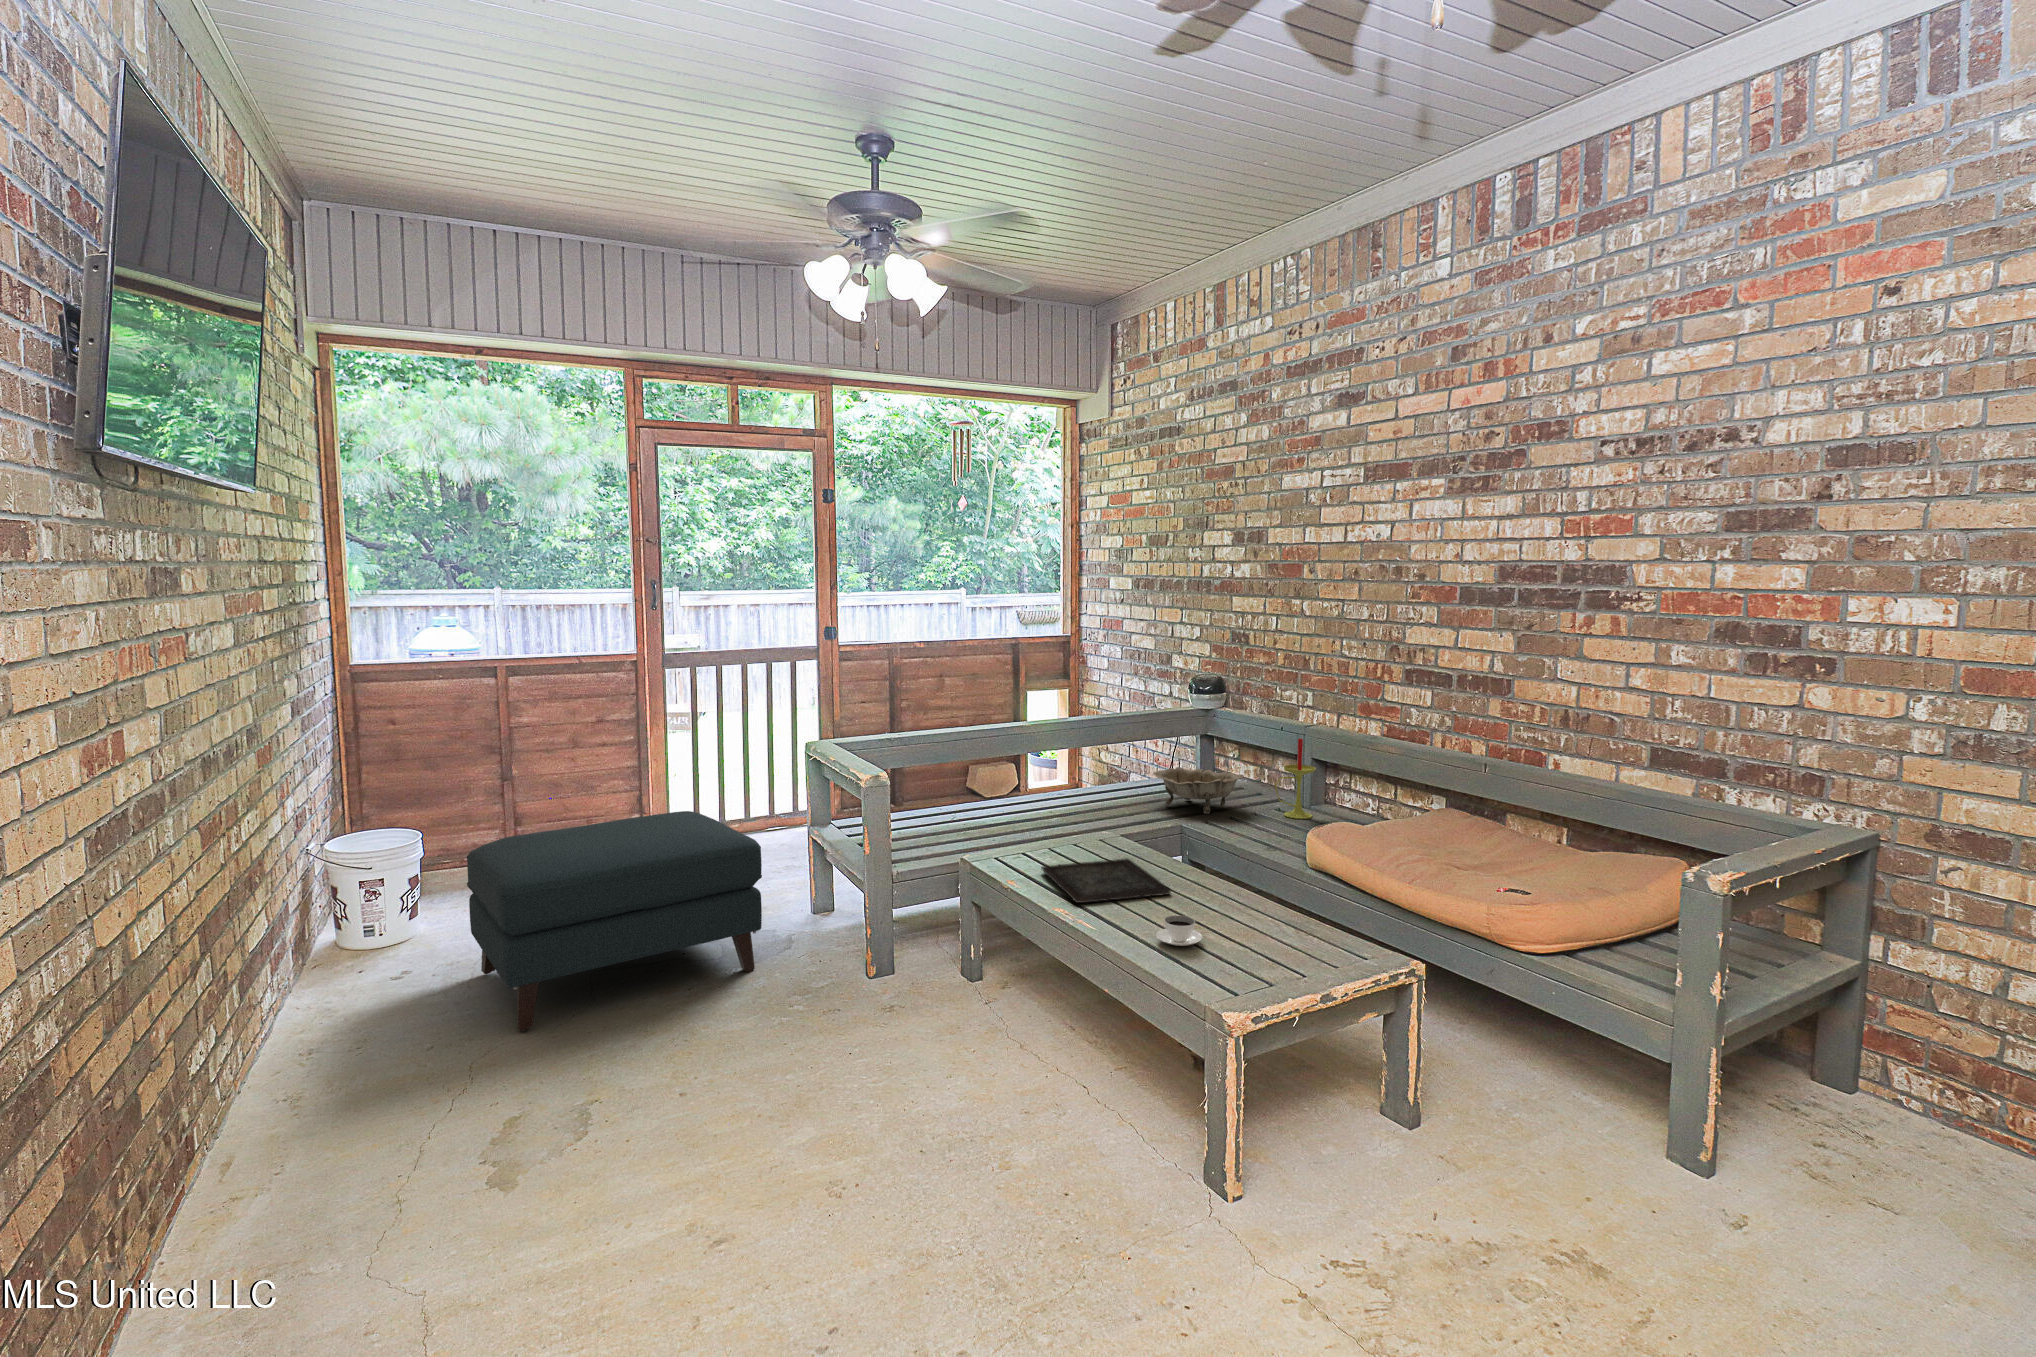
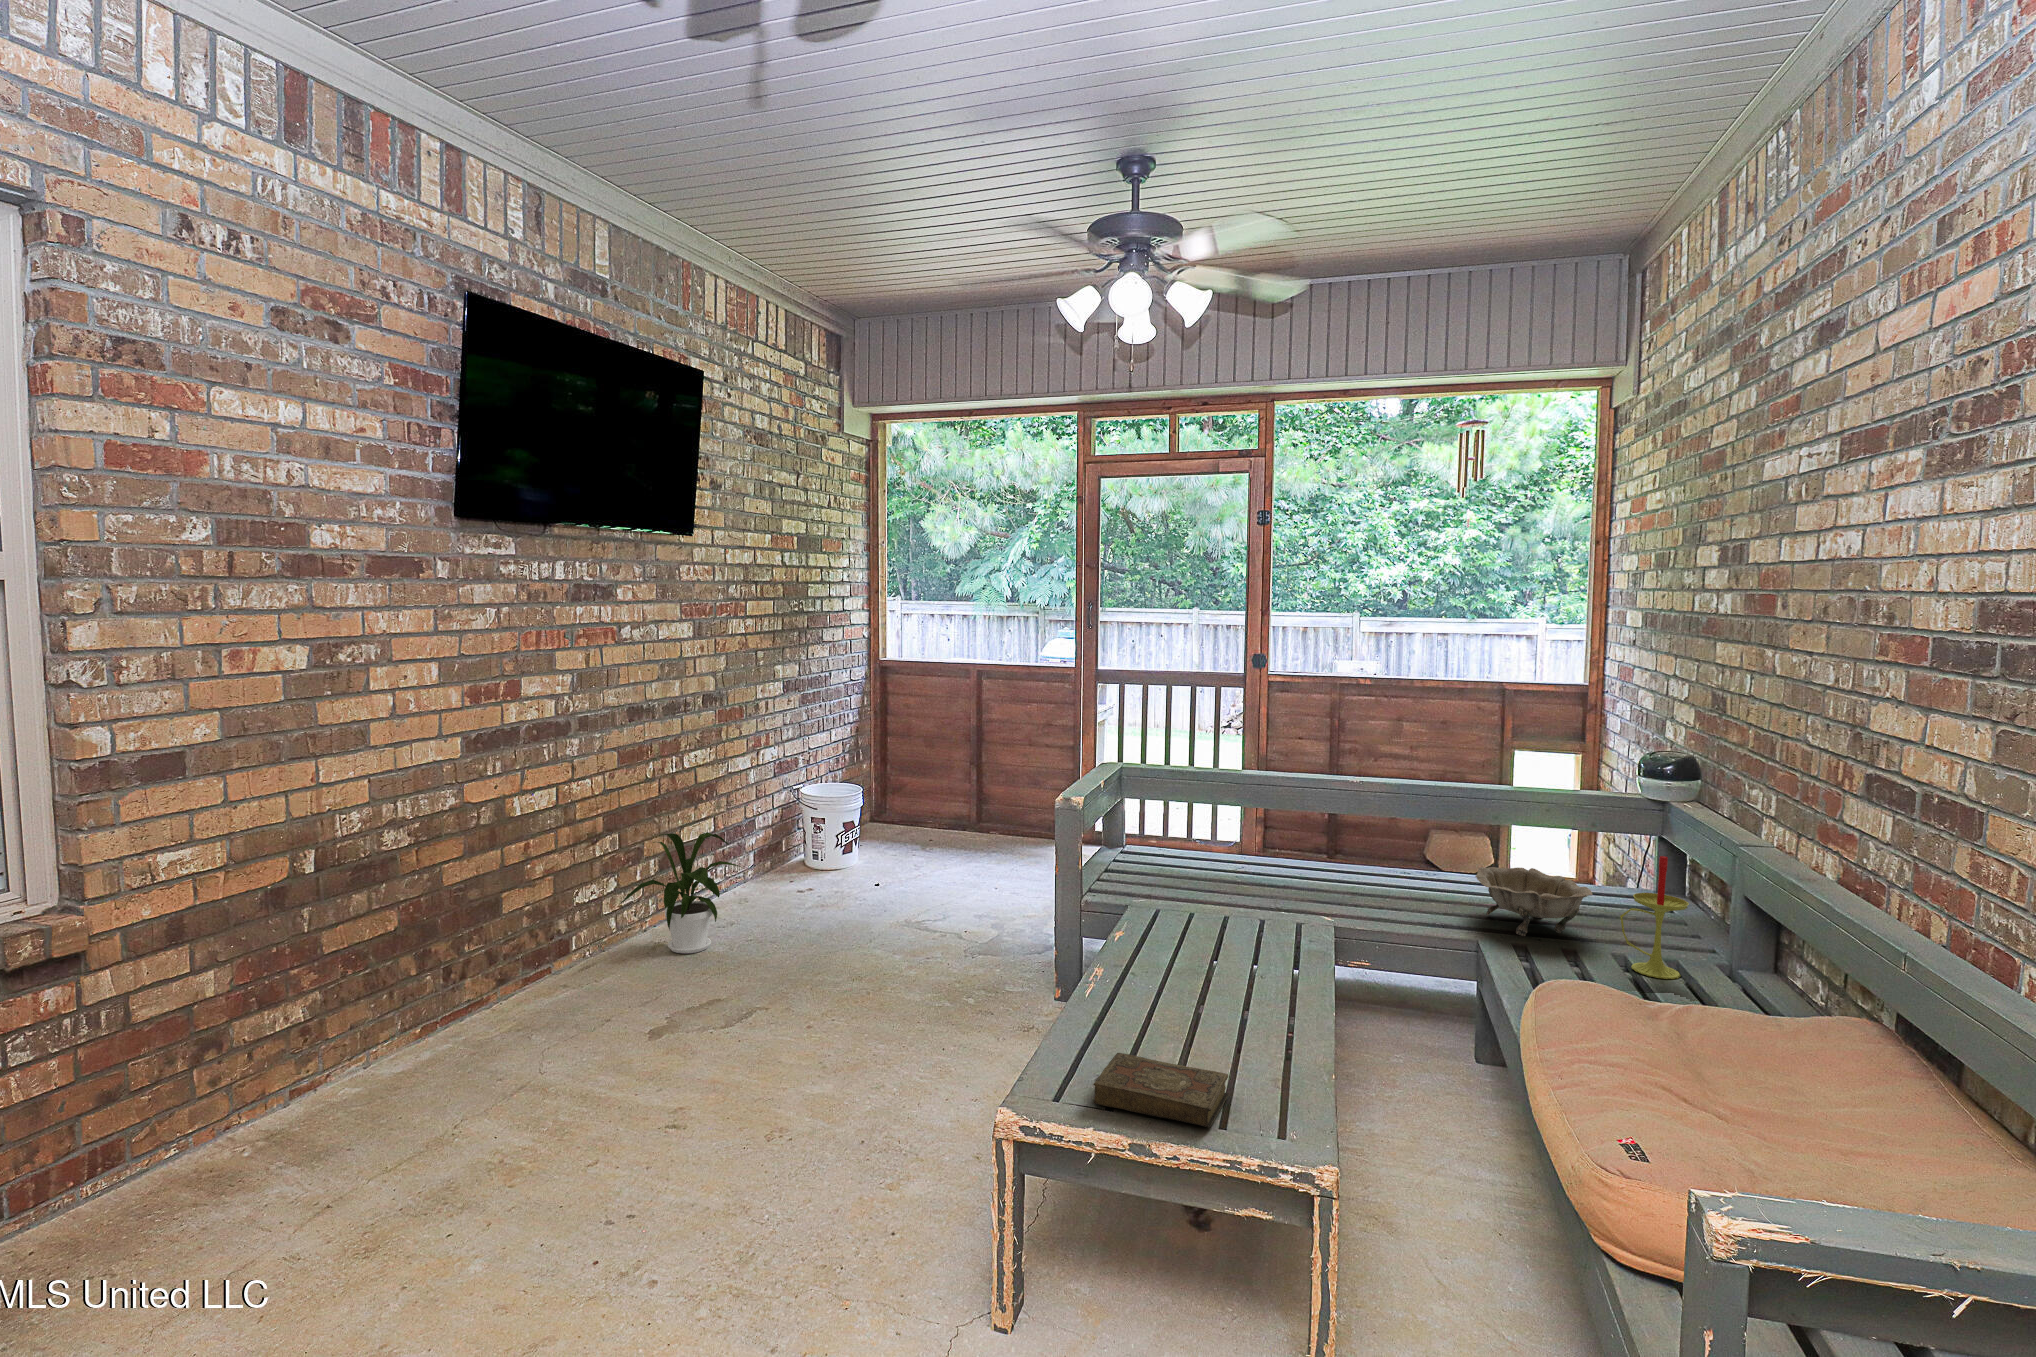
ottoman: present [467,811,762,1031] -> none [783,806,1013,968]
tray: present [1041,859,1171,903] -> none [1128,932,1281,996]
house plant: none [239,908,418,1086] -> present [620,832,740,954]
cup: present [1156,915,1202,946] -> none [1104,1007,1158,1045]
book: none [1223,933,1340,985] -> present [1093,1053,1228,1128]

